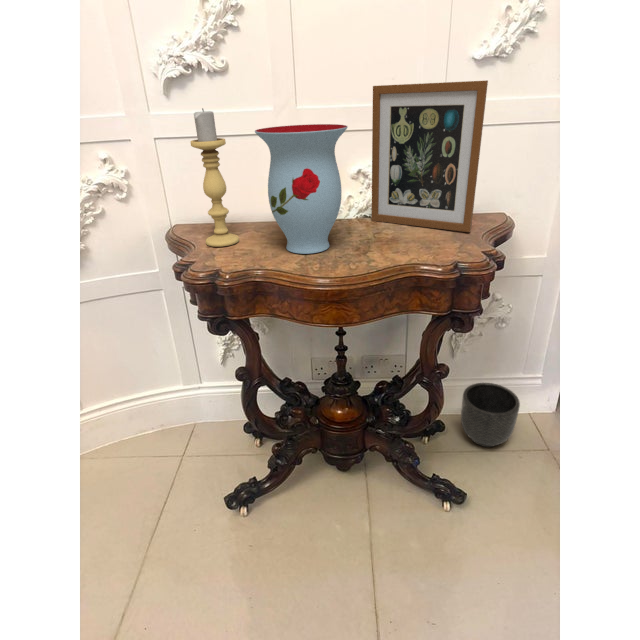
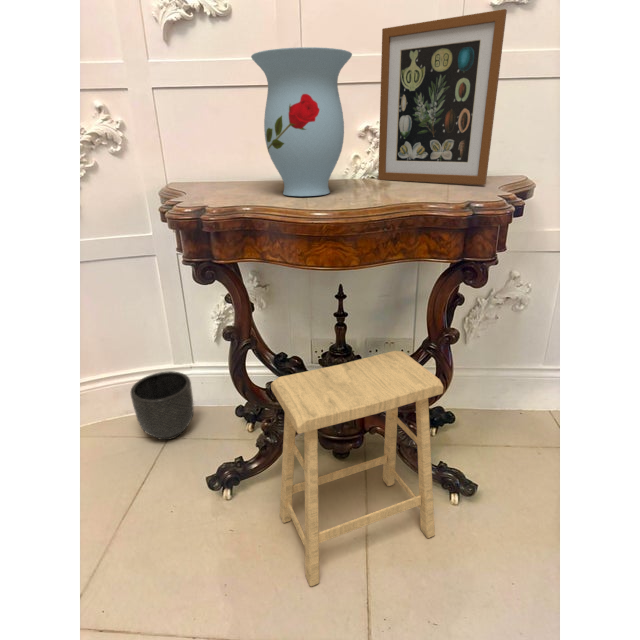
candle holder: present [191,108,239,247] -> none [185,39,234,193]
planter: present [461,383,520,447] -> present [130,371,194,440]
footstool: none [284,385,436,595] -> present [271,351,443,586]

